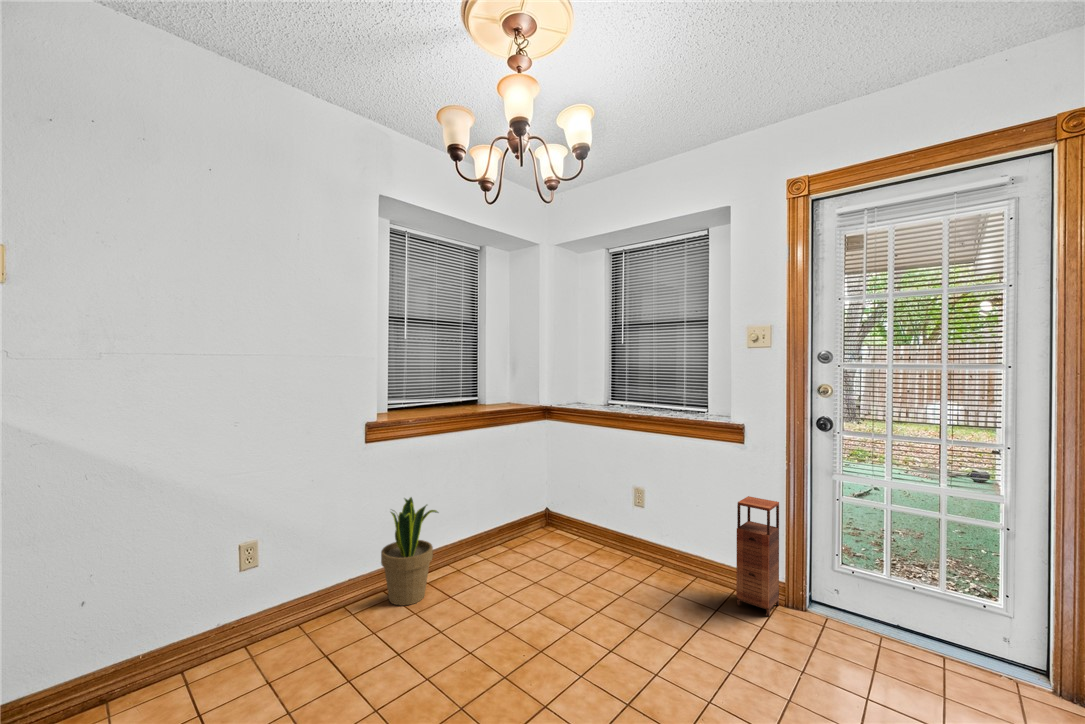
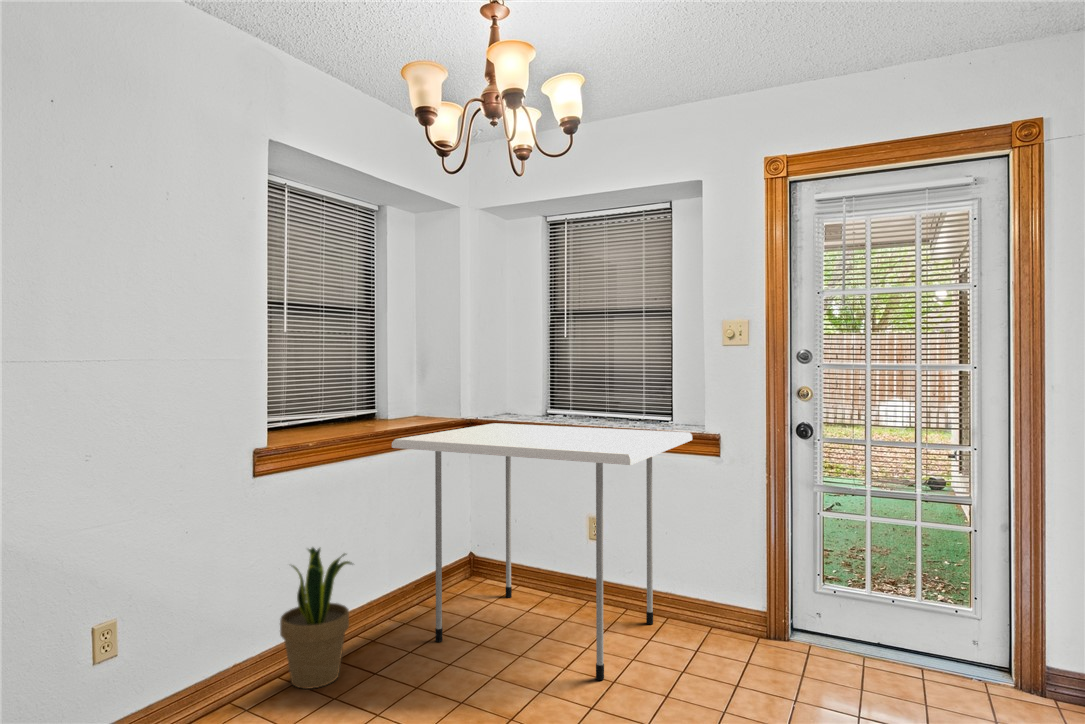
dining table: none [472,408,720,628] -> present [392,423,692,680]
storage cabinet: present [736,496,779,616] -> none [716,517,759,650]

